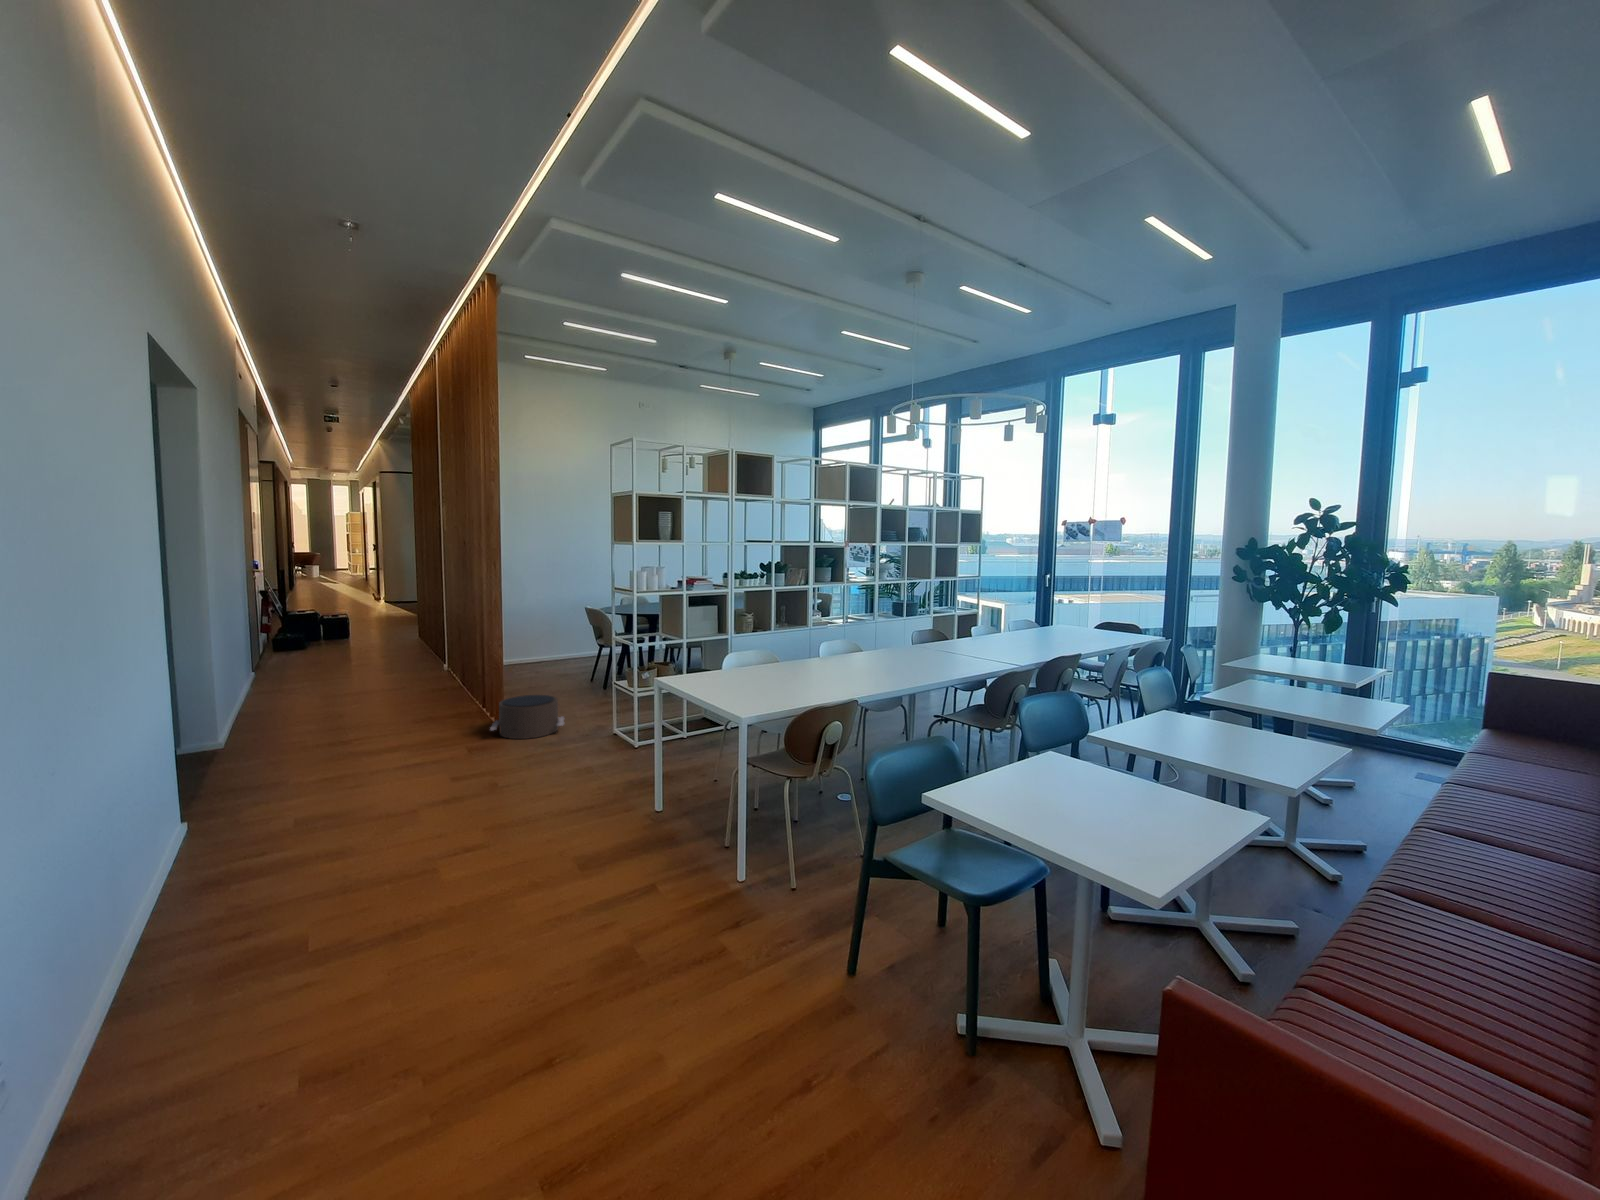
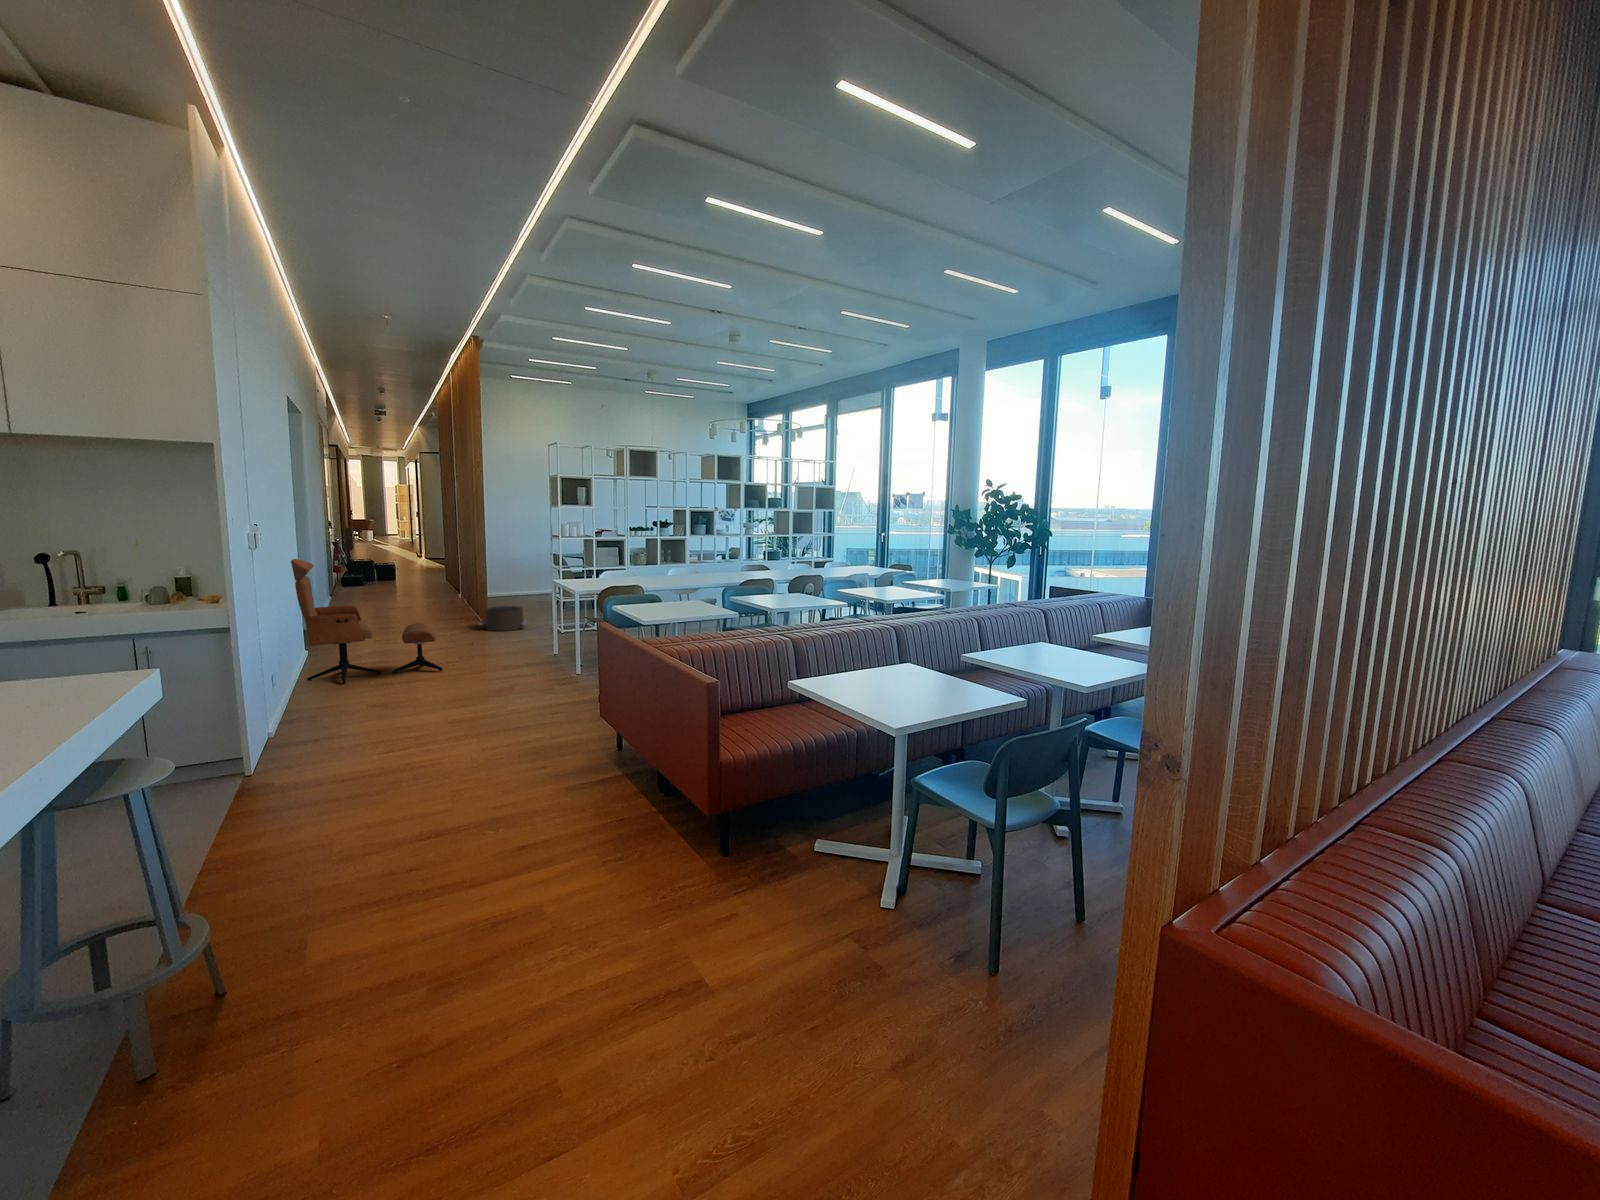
lounge chair: none [125,660,453,928] -> present [291,559,443,684]

